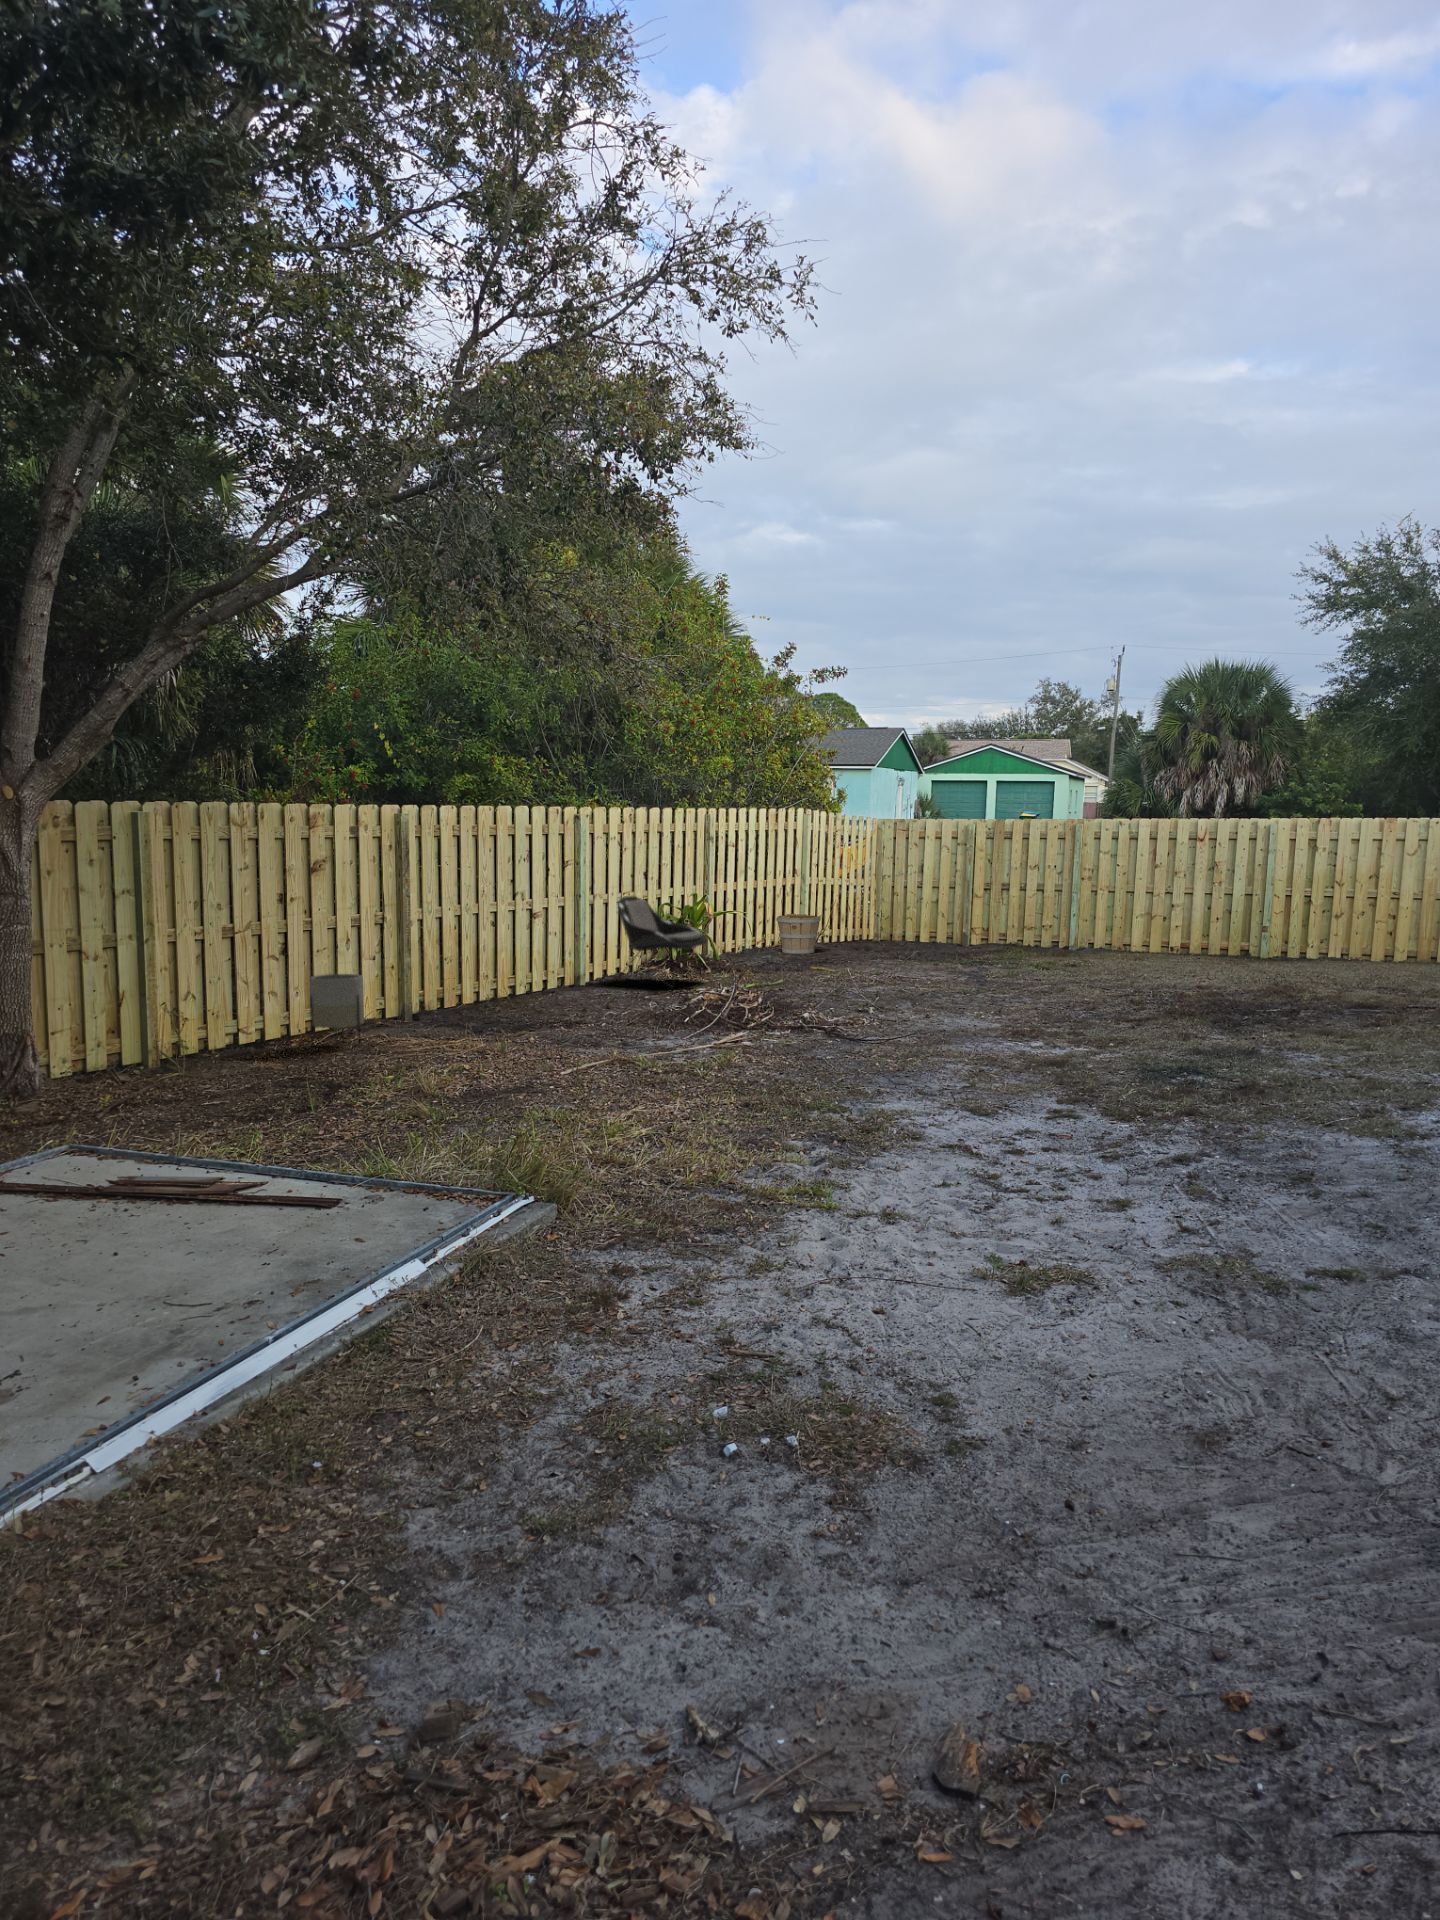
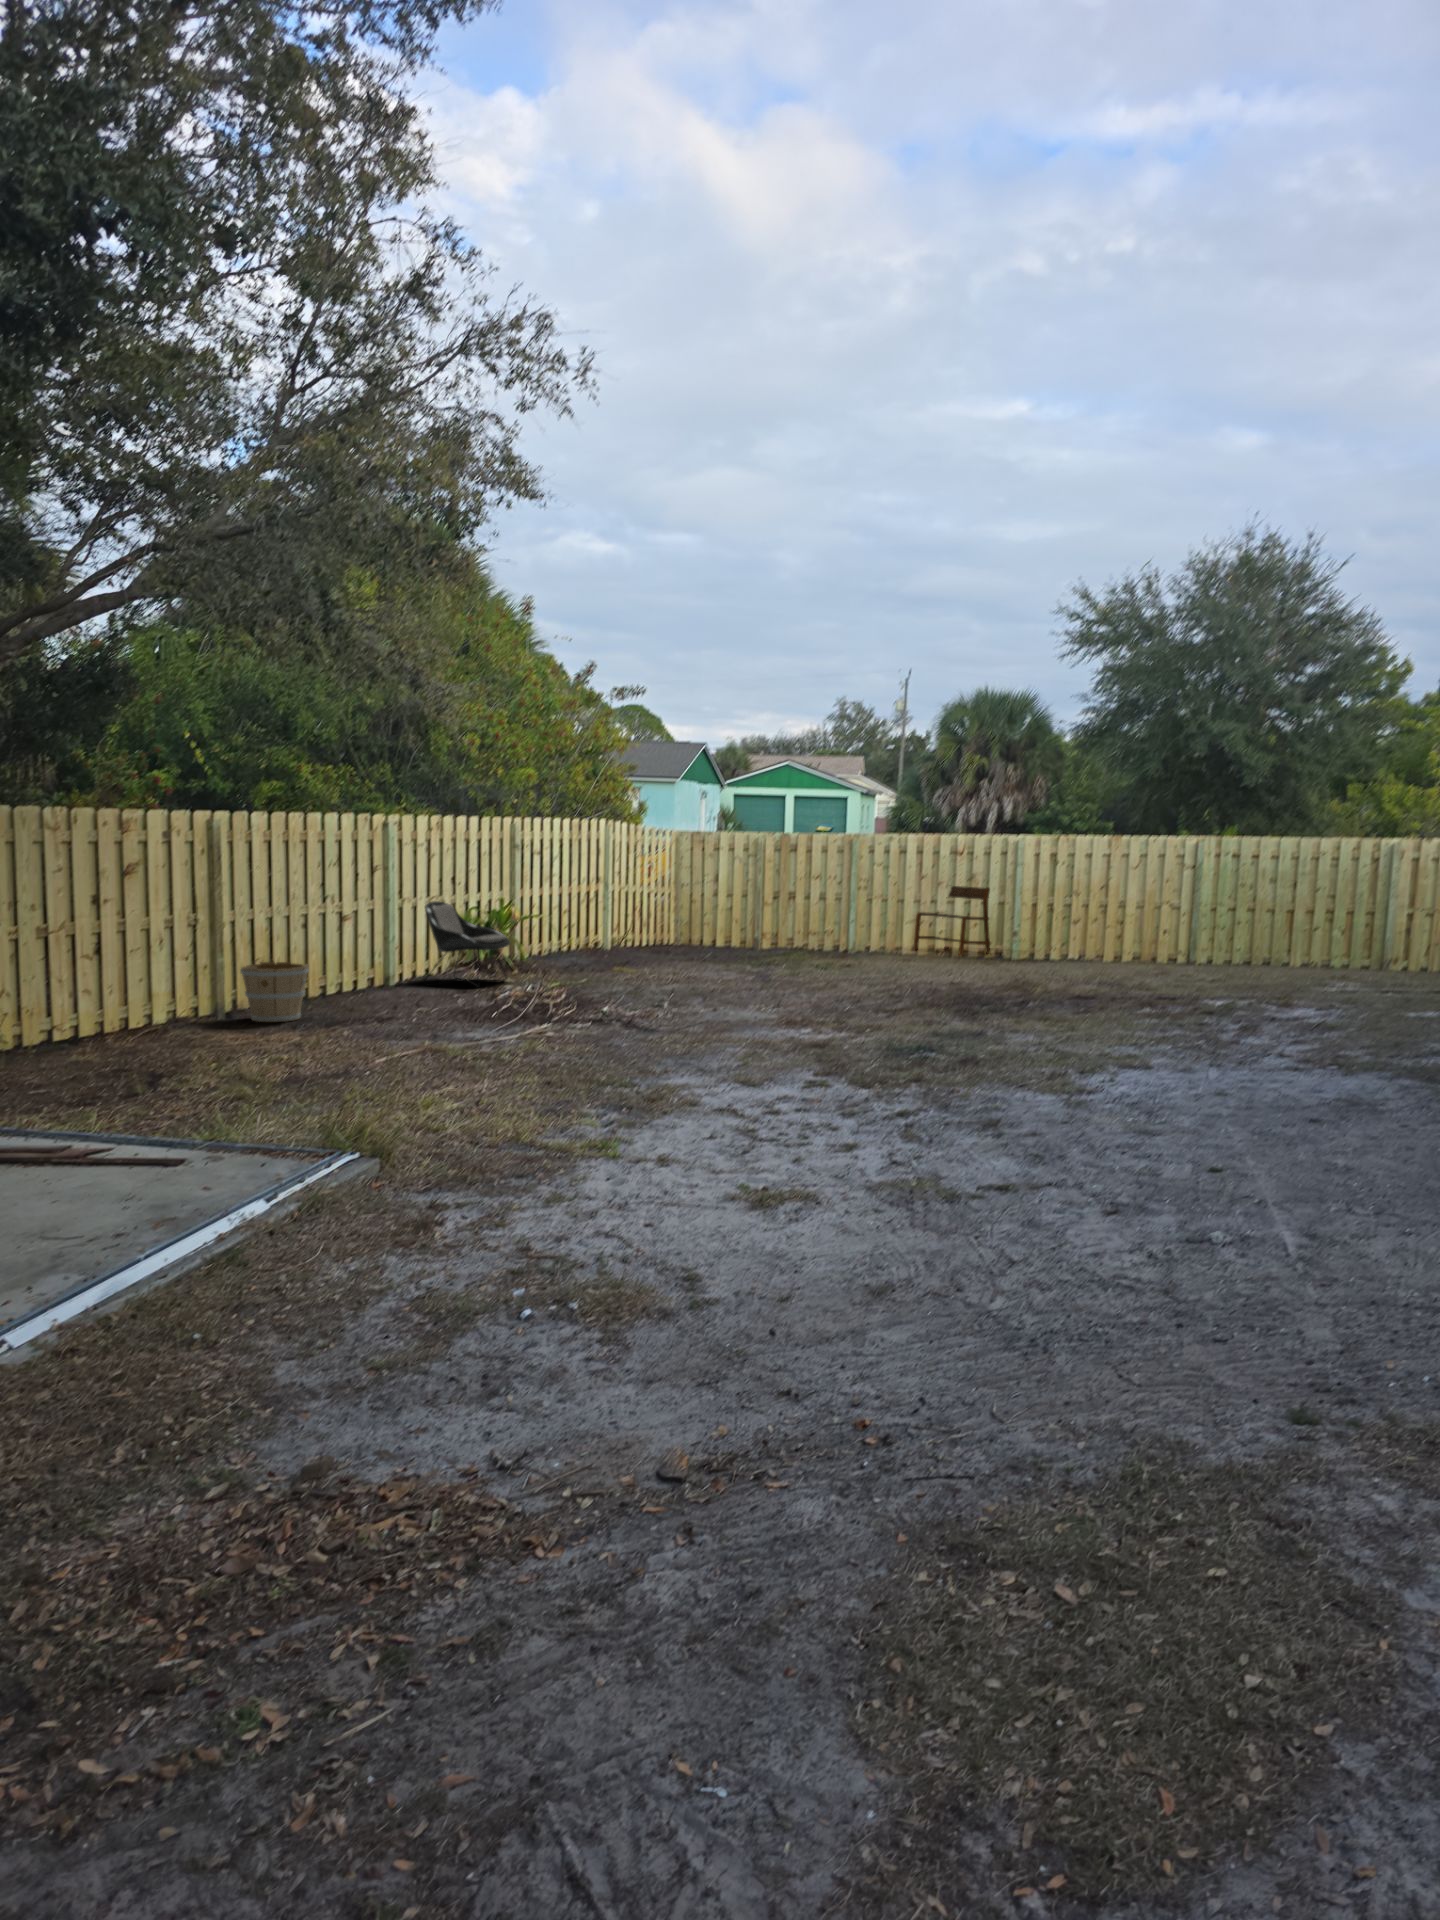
bench: none [1144,876,1233,954] -> present [913,886,991,956]
wooden bucket: present [776,914,821,954] -> present [240,962,309,1022]
planter: present [310,974,364,1046] -> none [133,972,186,1041]

